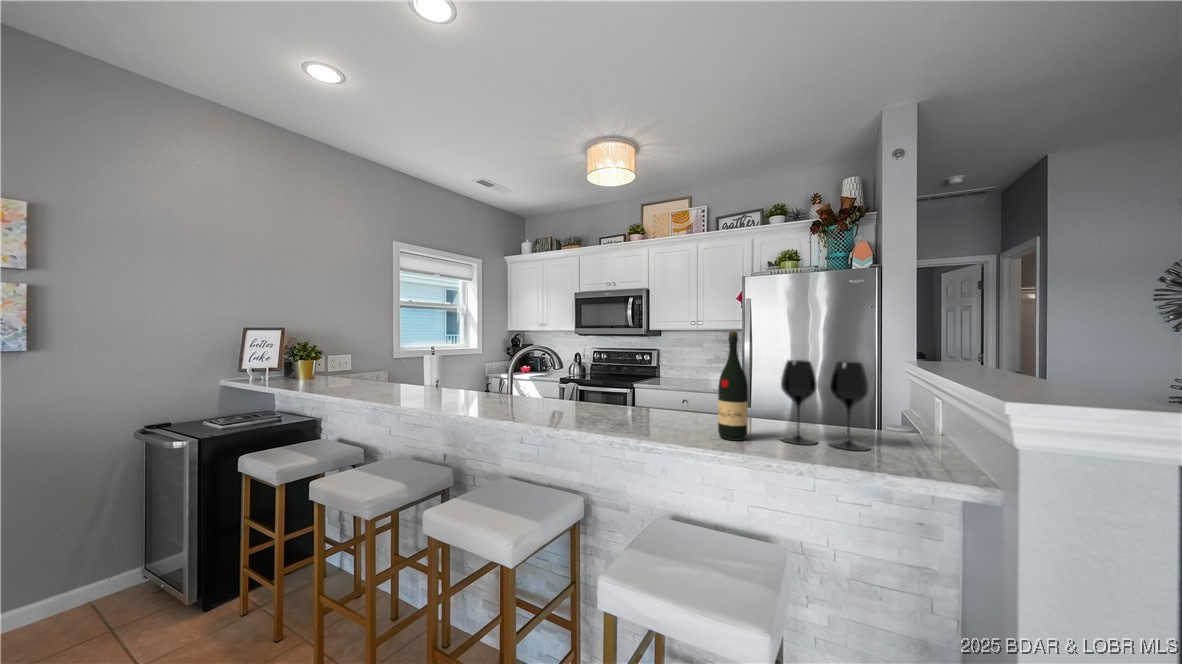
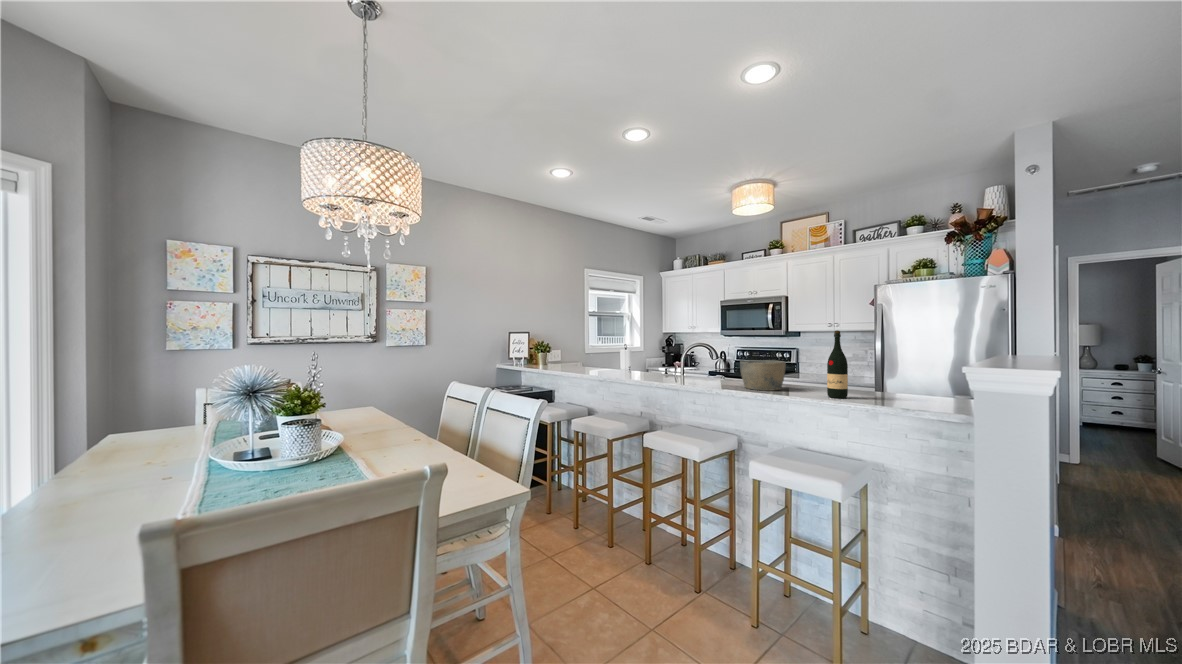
wine glass: present [780,360,869,451] -> none [871,349,933,405]
bowl: none [589,374,654,424] -> present [740,360,786,391]

